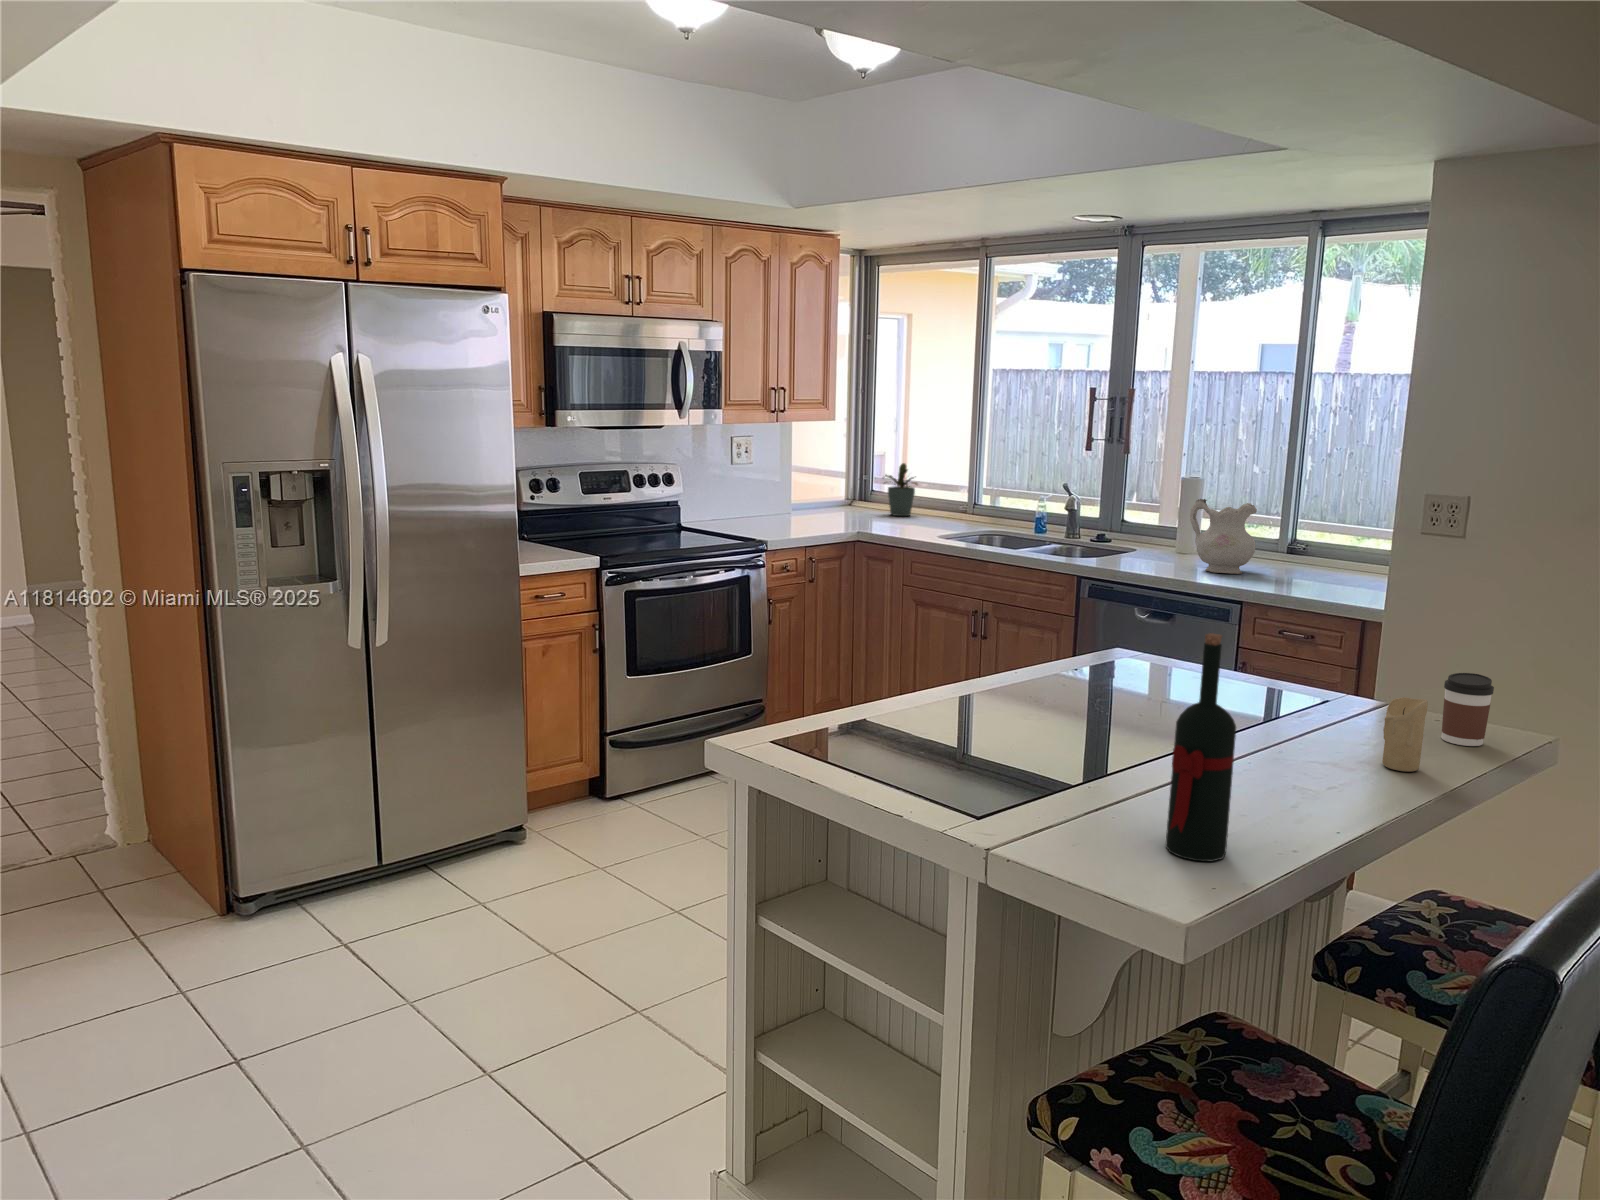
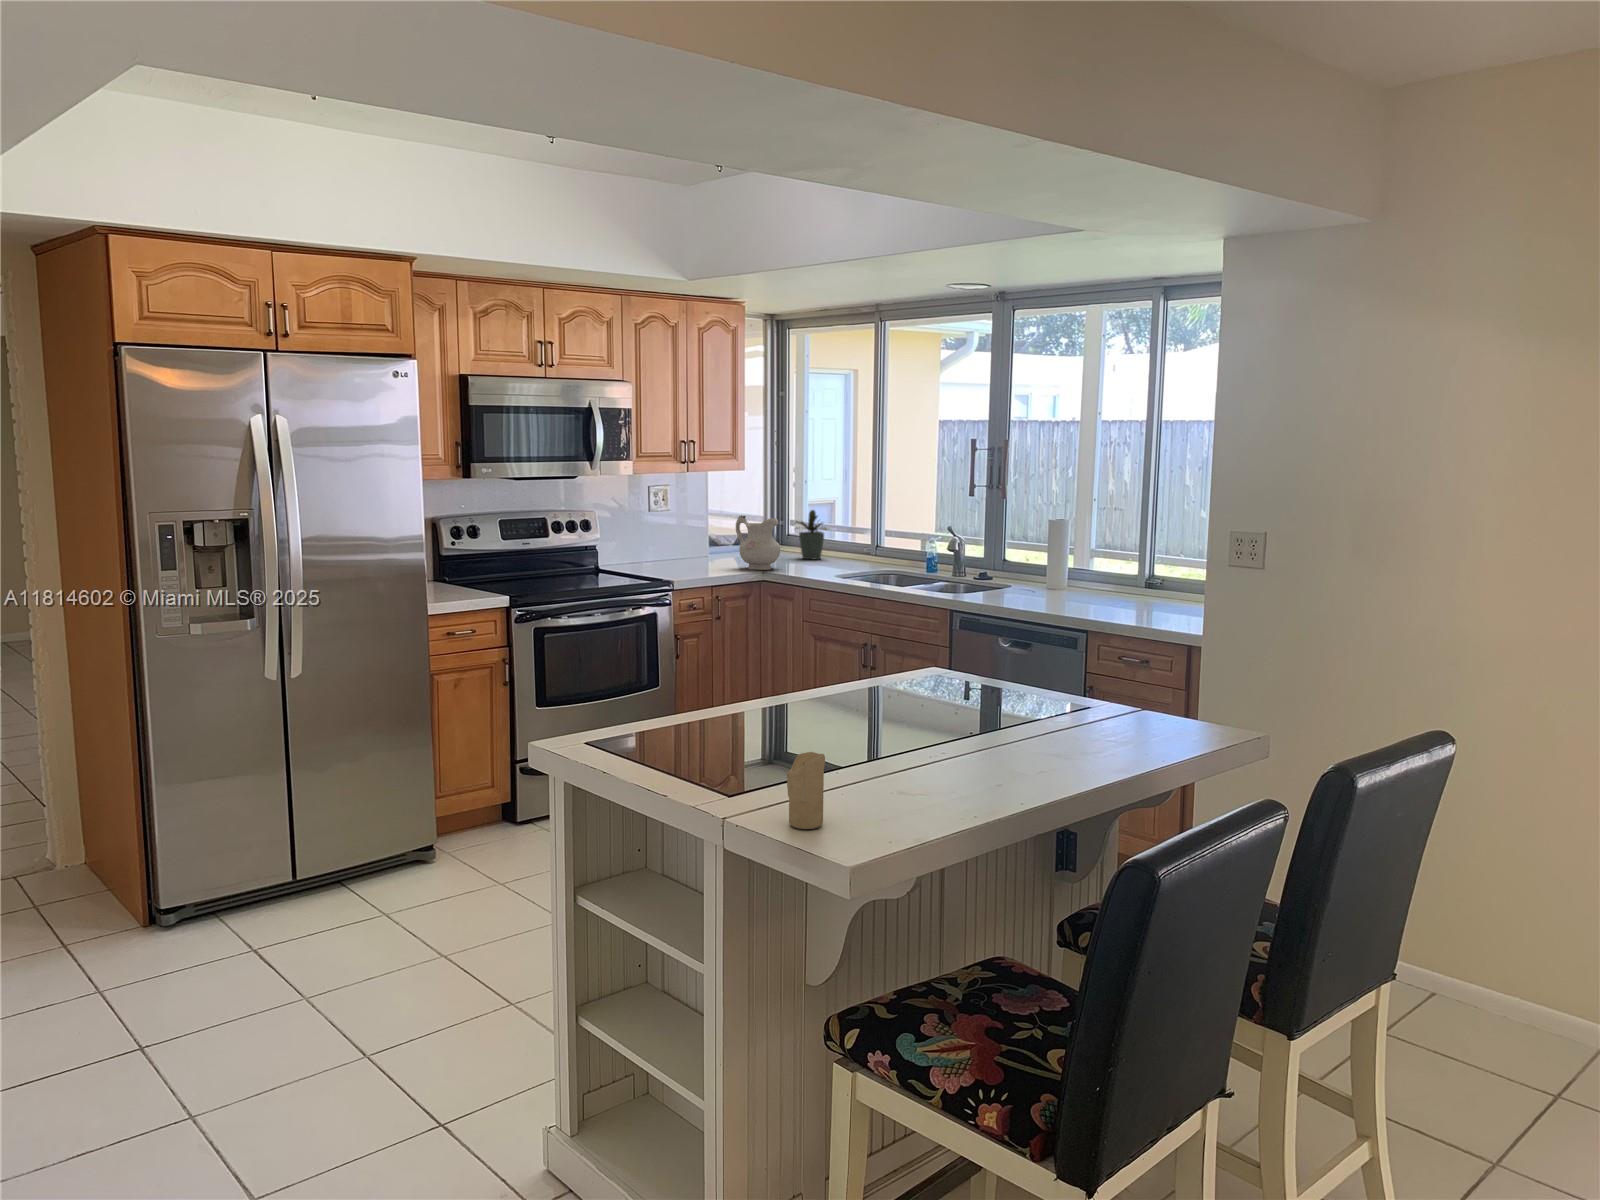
ceramic pitcher: present [1190,499,1257,574] -> present [736,515,780,570]
wine bottle: present [1165,633,1236,861] -> none [865,640,918,825]
coffee cup: present [1441,673,1494,746] -> none [1167,682,1206,744]
candle: present [1382,697,1428,772] -> present [787,752,825,829]

